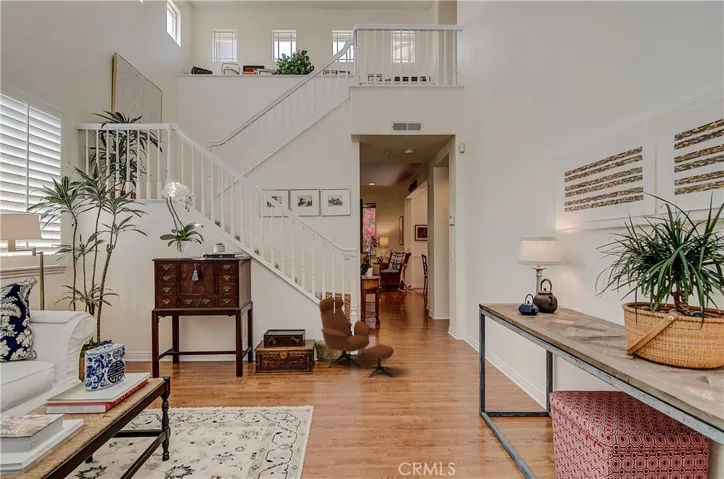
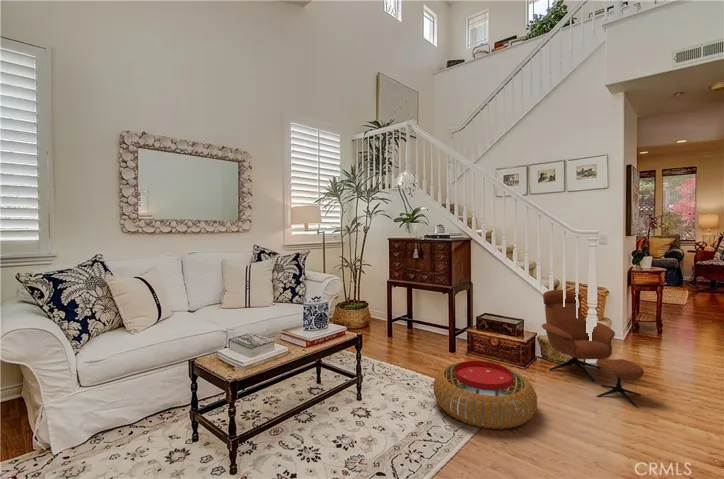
pouf: none [251,372,344,436] -> present [433,361,537,429]

